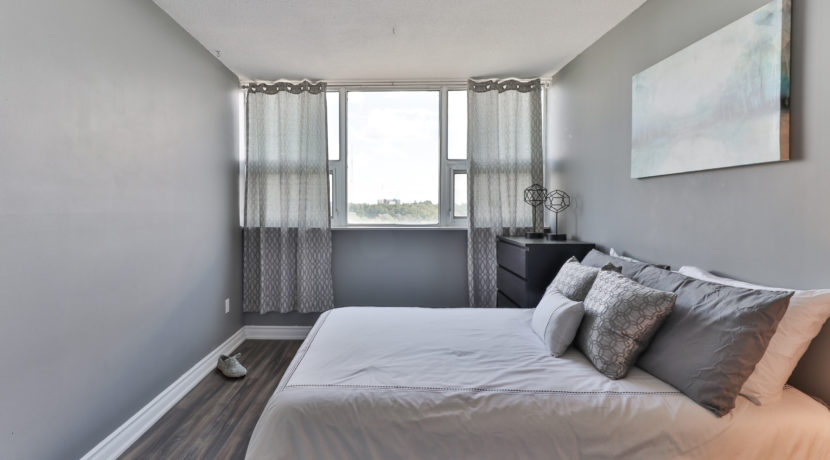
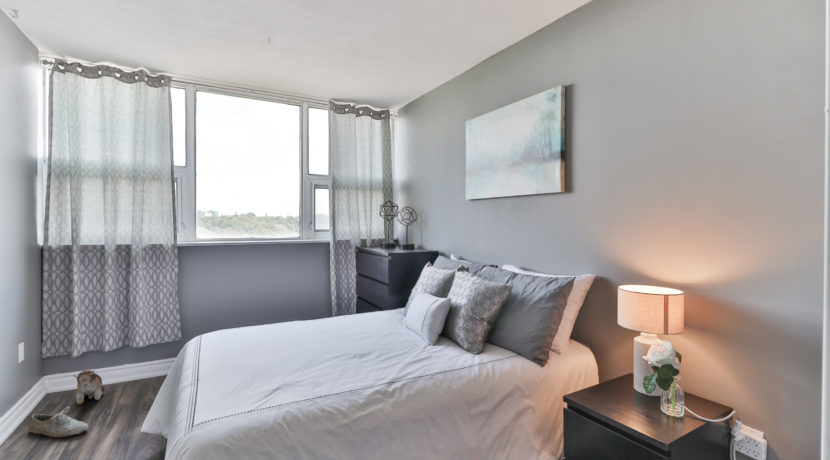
plush toy: none [250,325,277,352] -> present [74,369,105,404]

